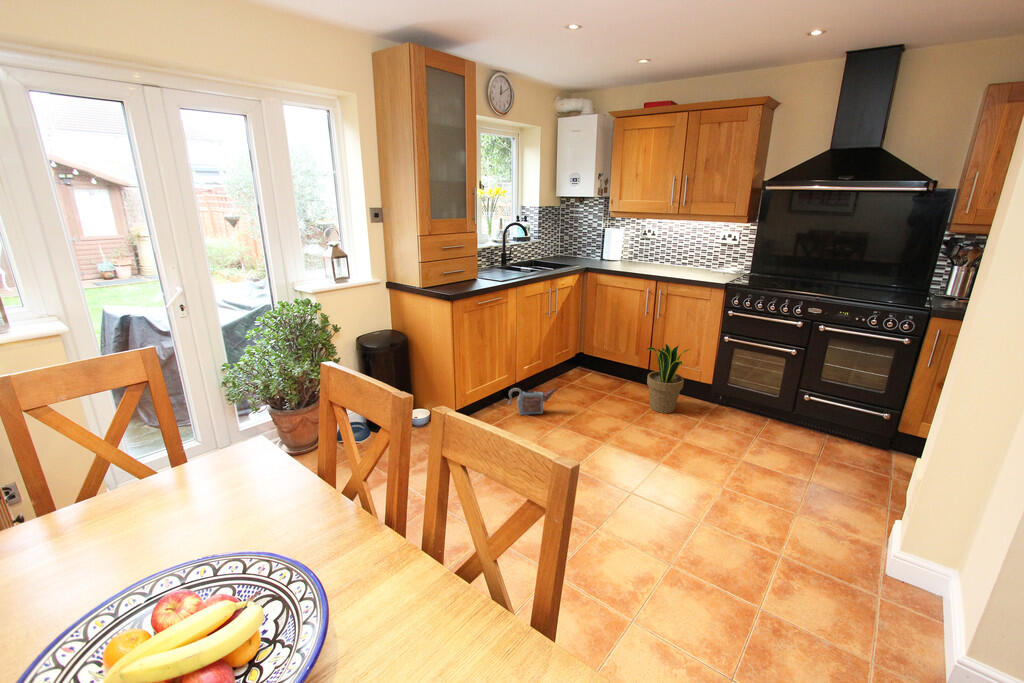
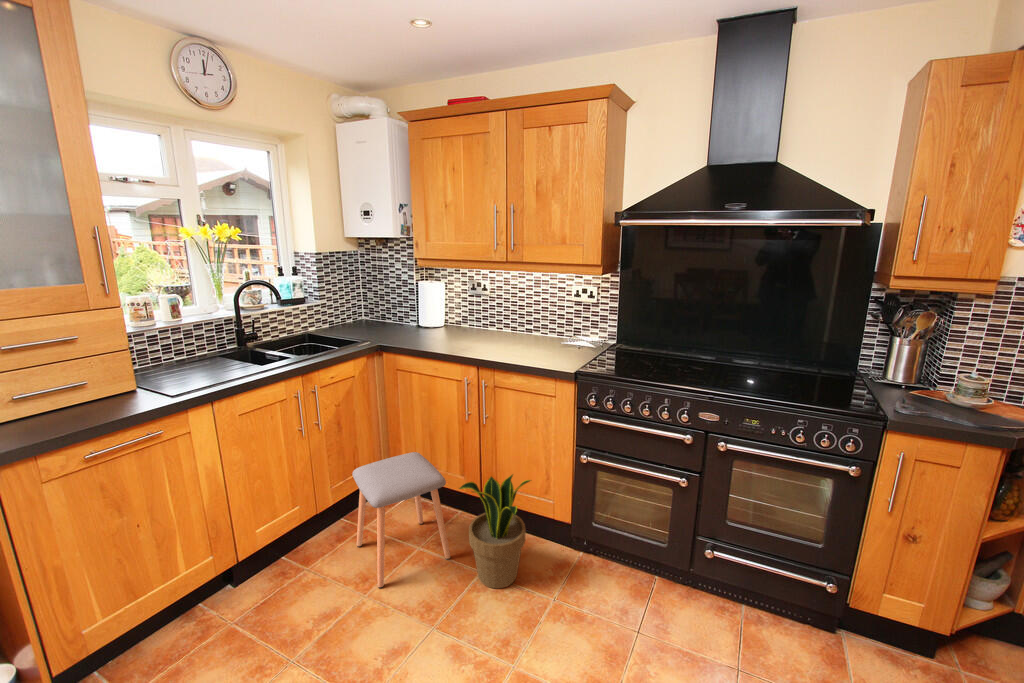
stool: none [570,335,633,406] -> present [352,452,450,588]
watering can: present [508,388,557,415] -> none [204,576,305,638]

